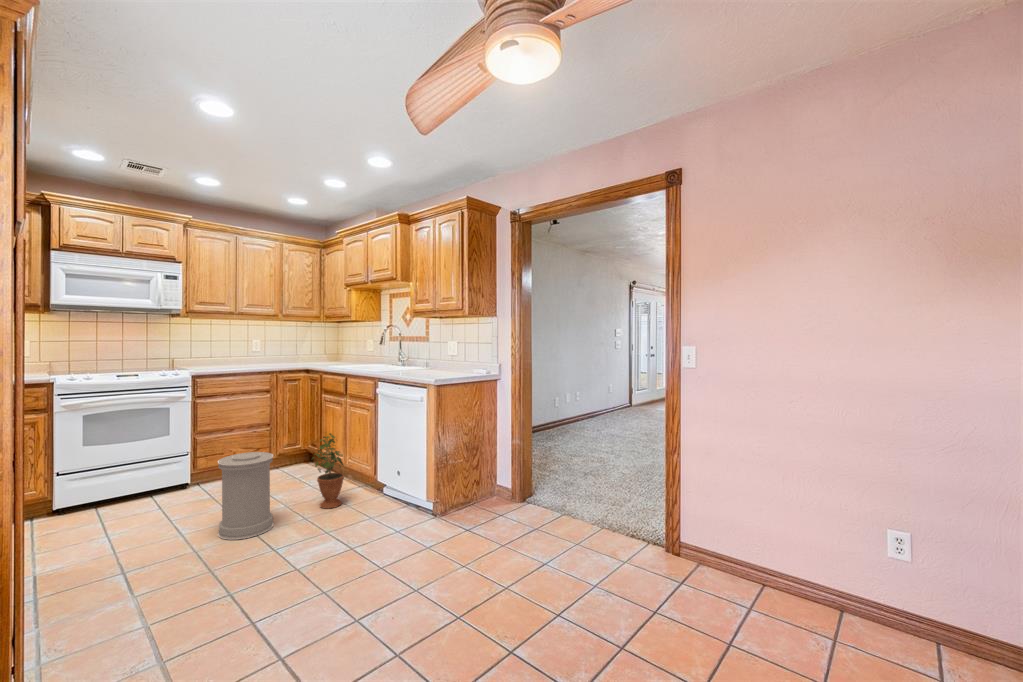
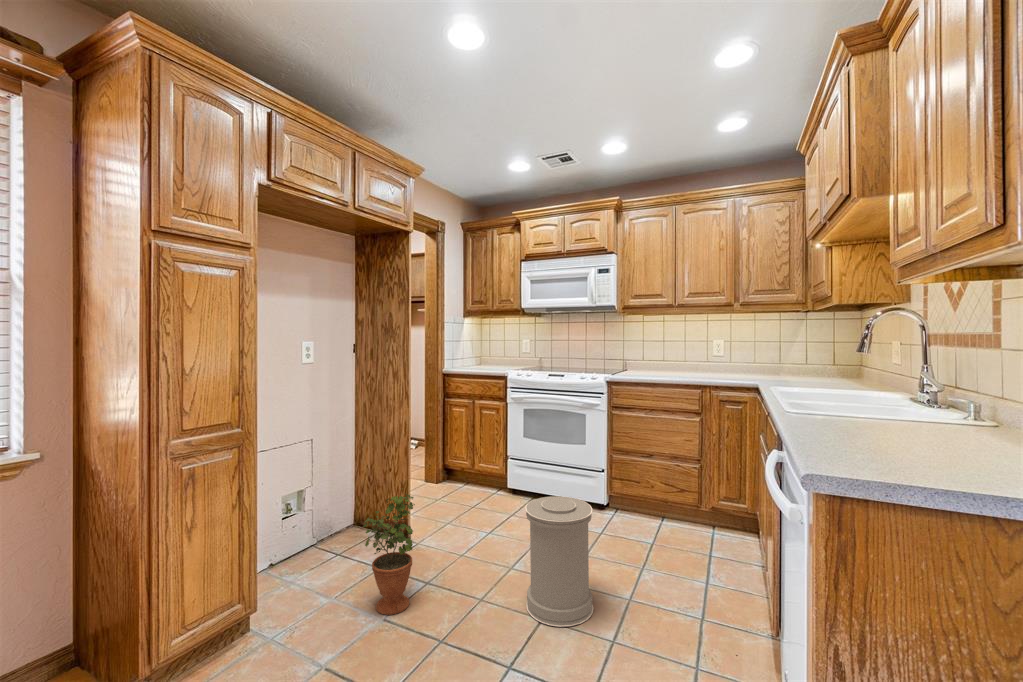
potted plant: present [315,433,344,509] -> present [363,494,415,615]

